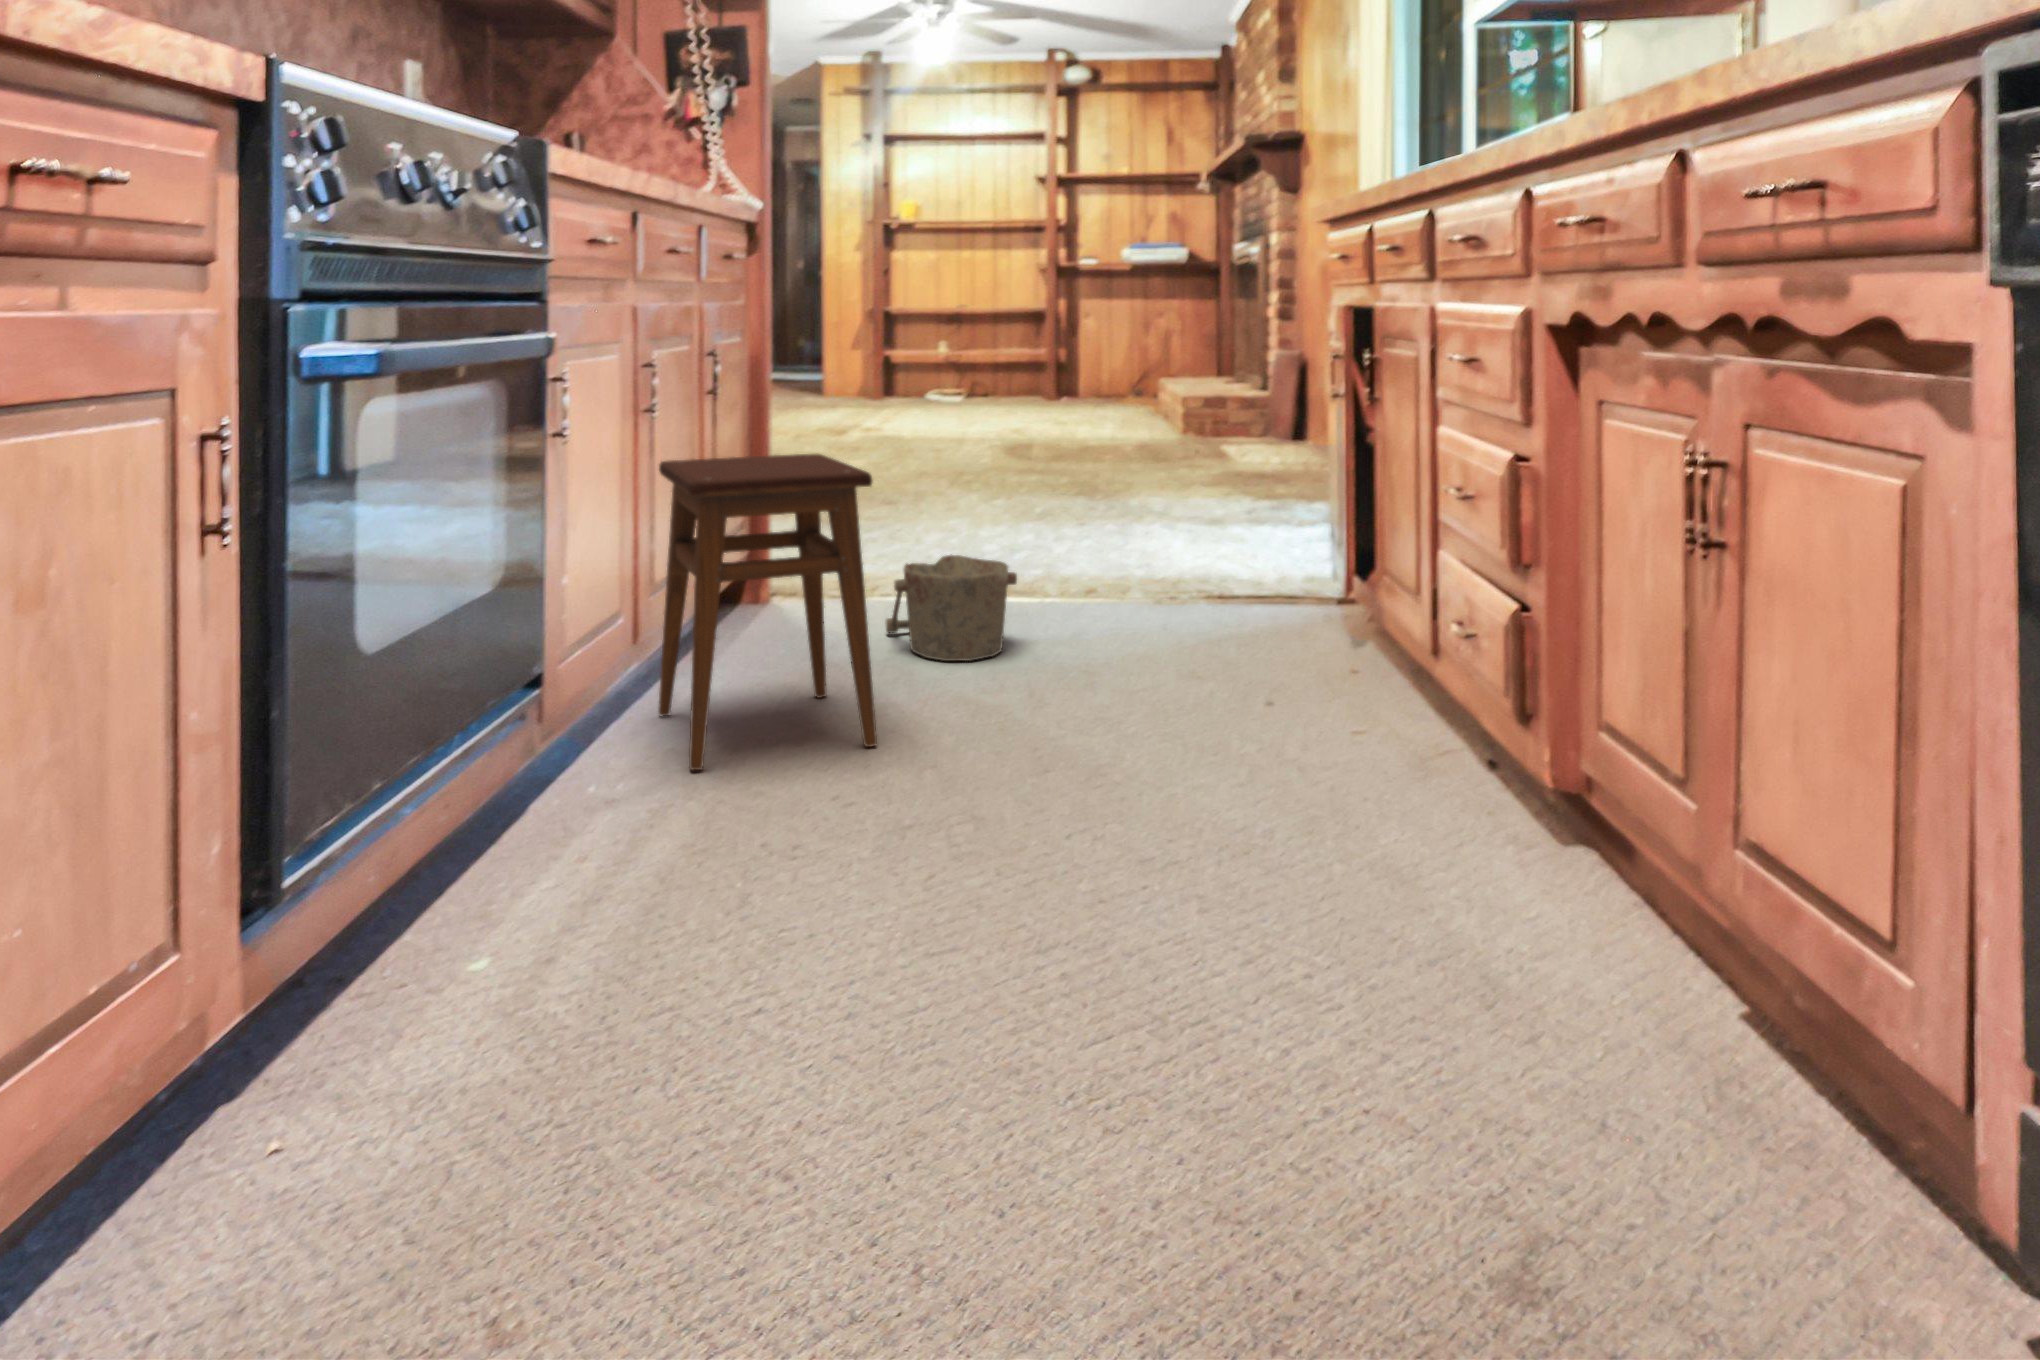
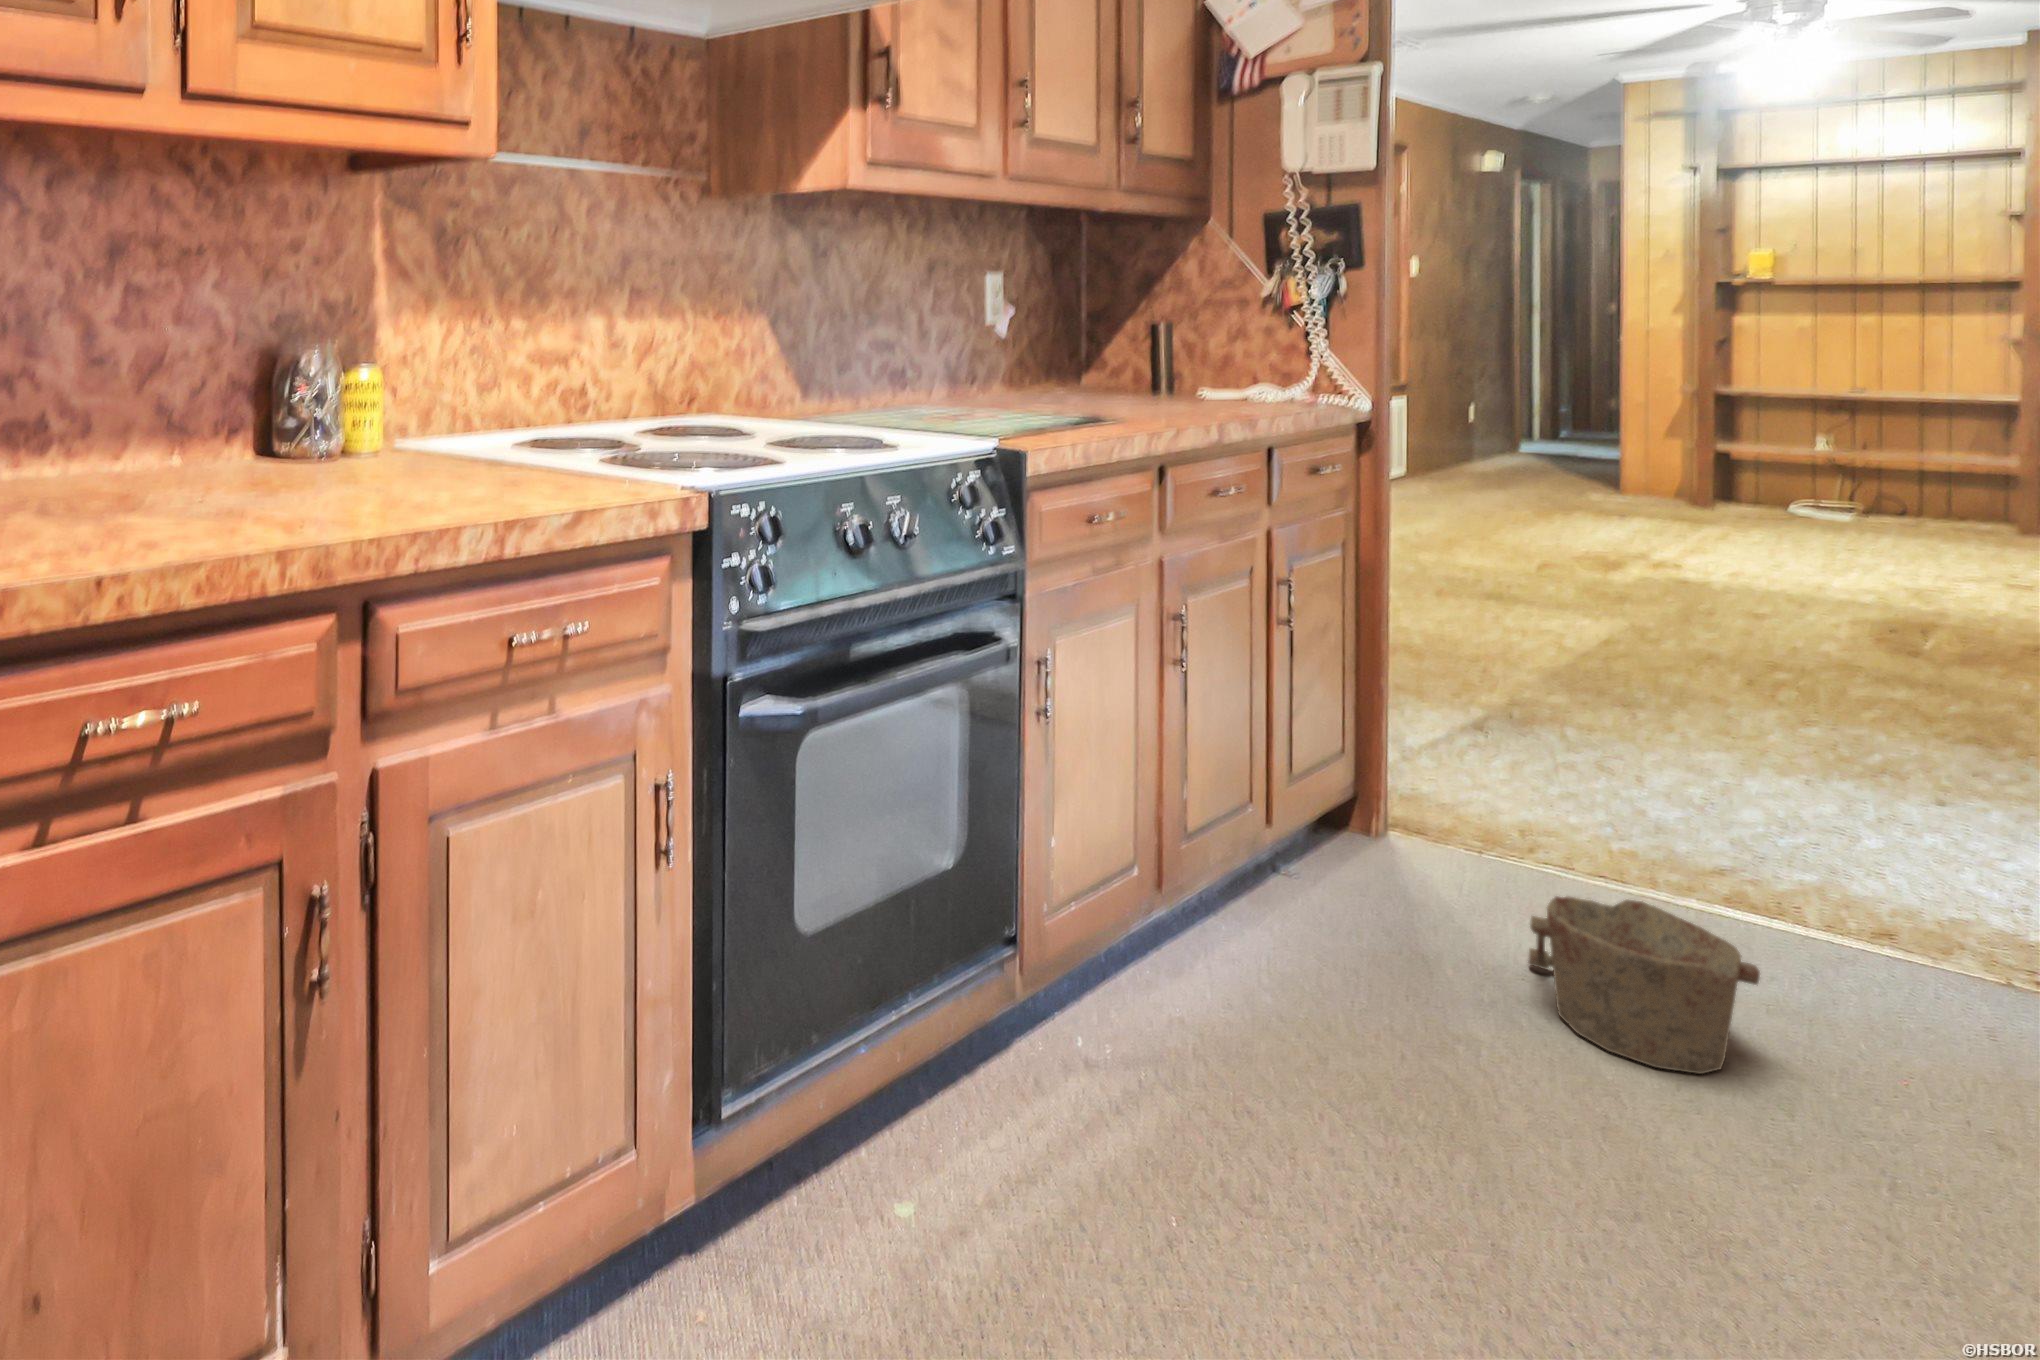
stool: present [658,454,877,770] -> none [1173,729,1437,1157]

